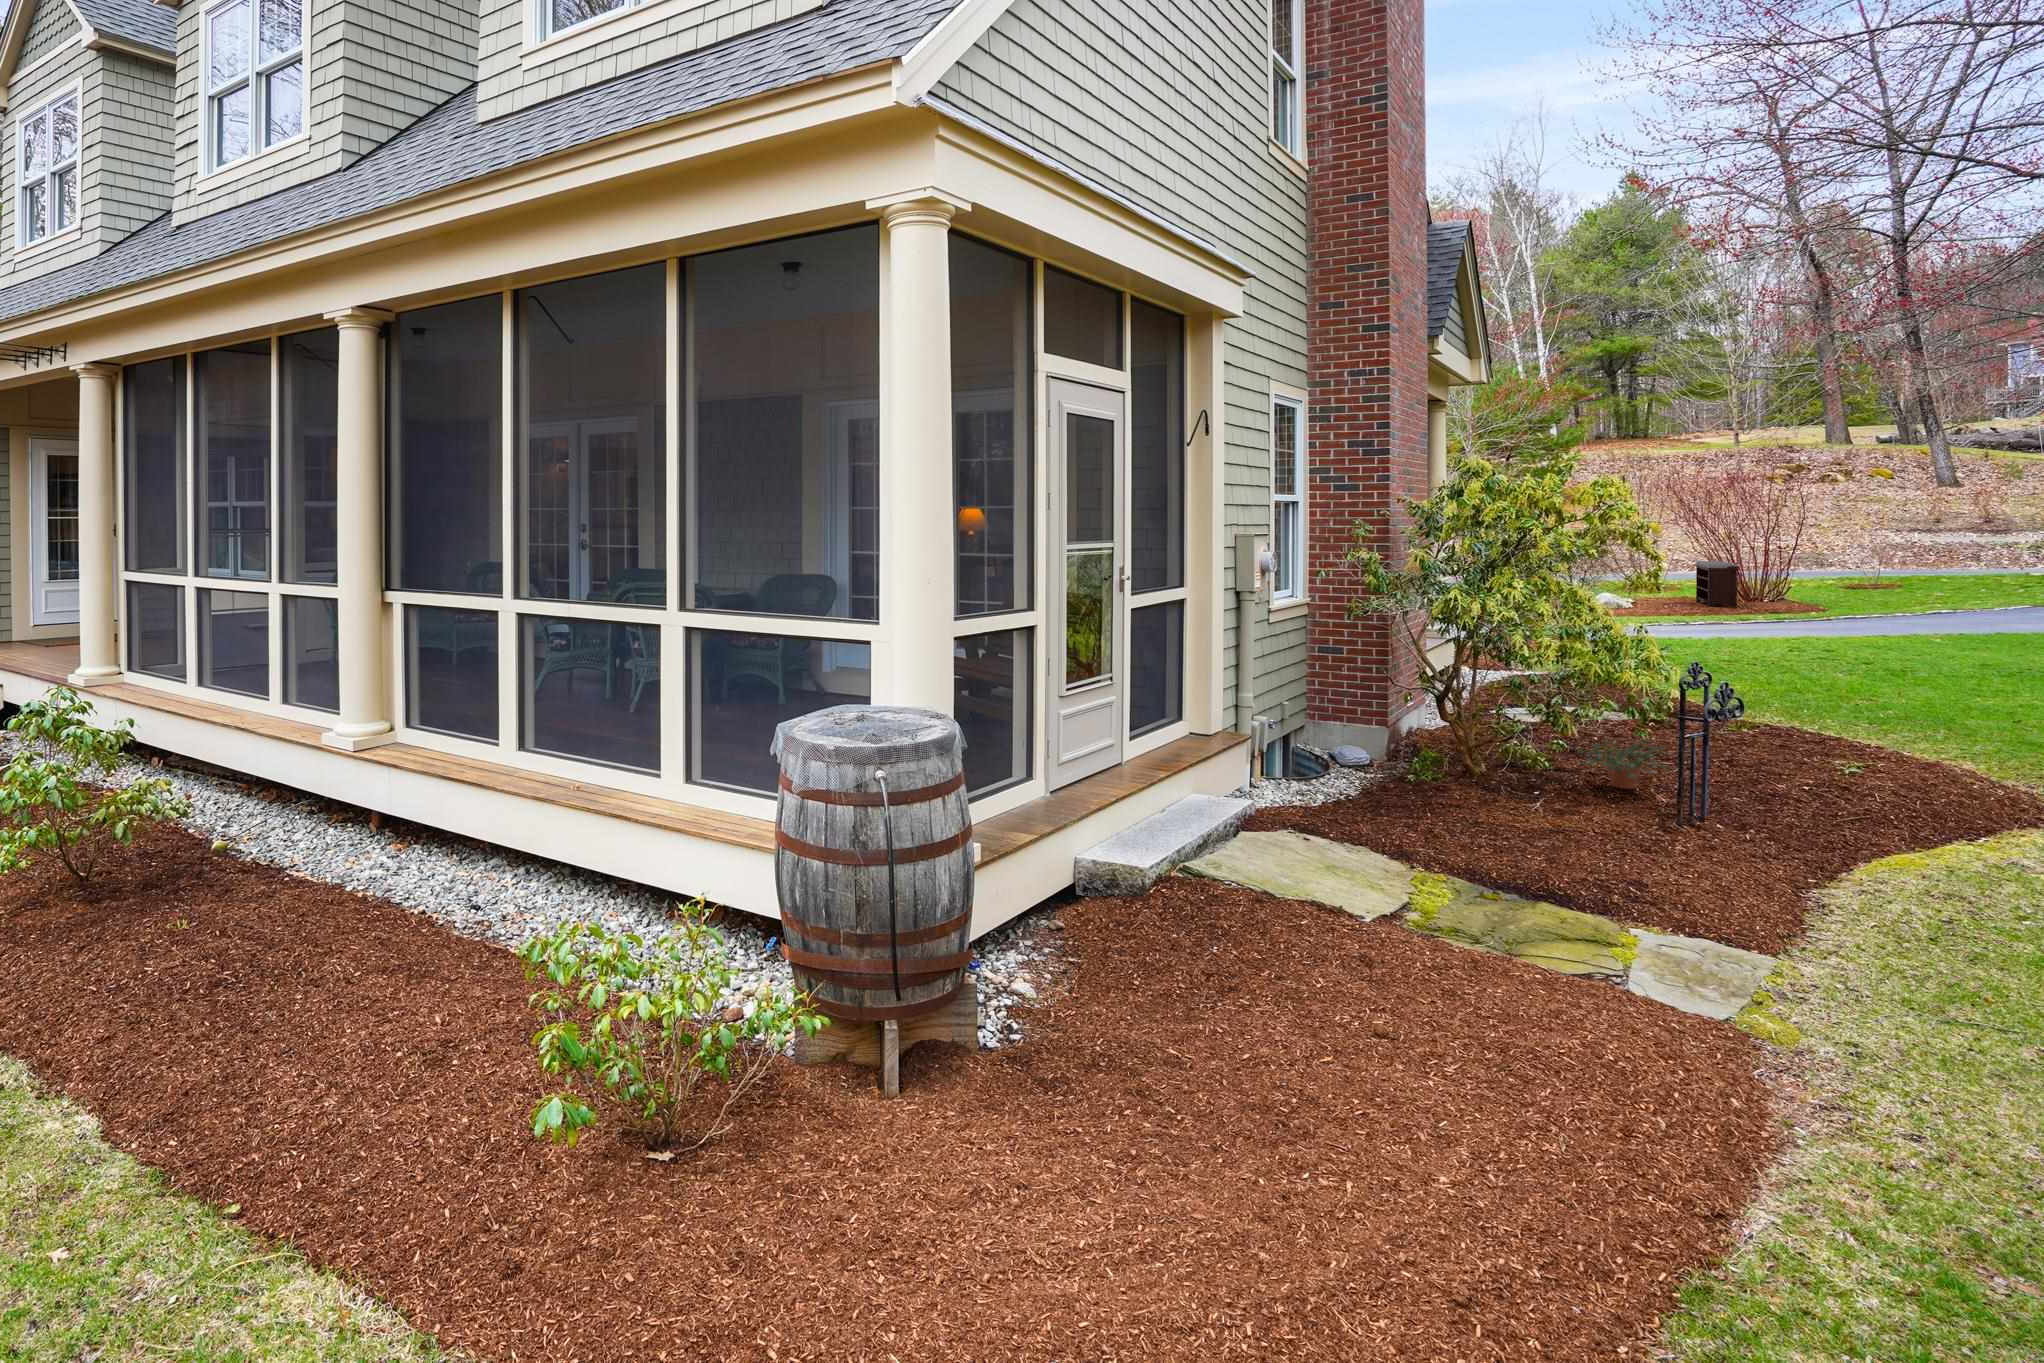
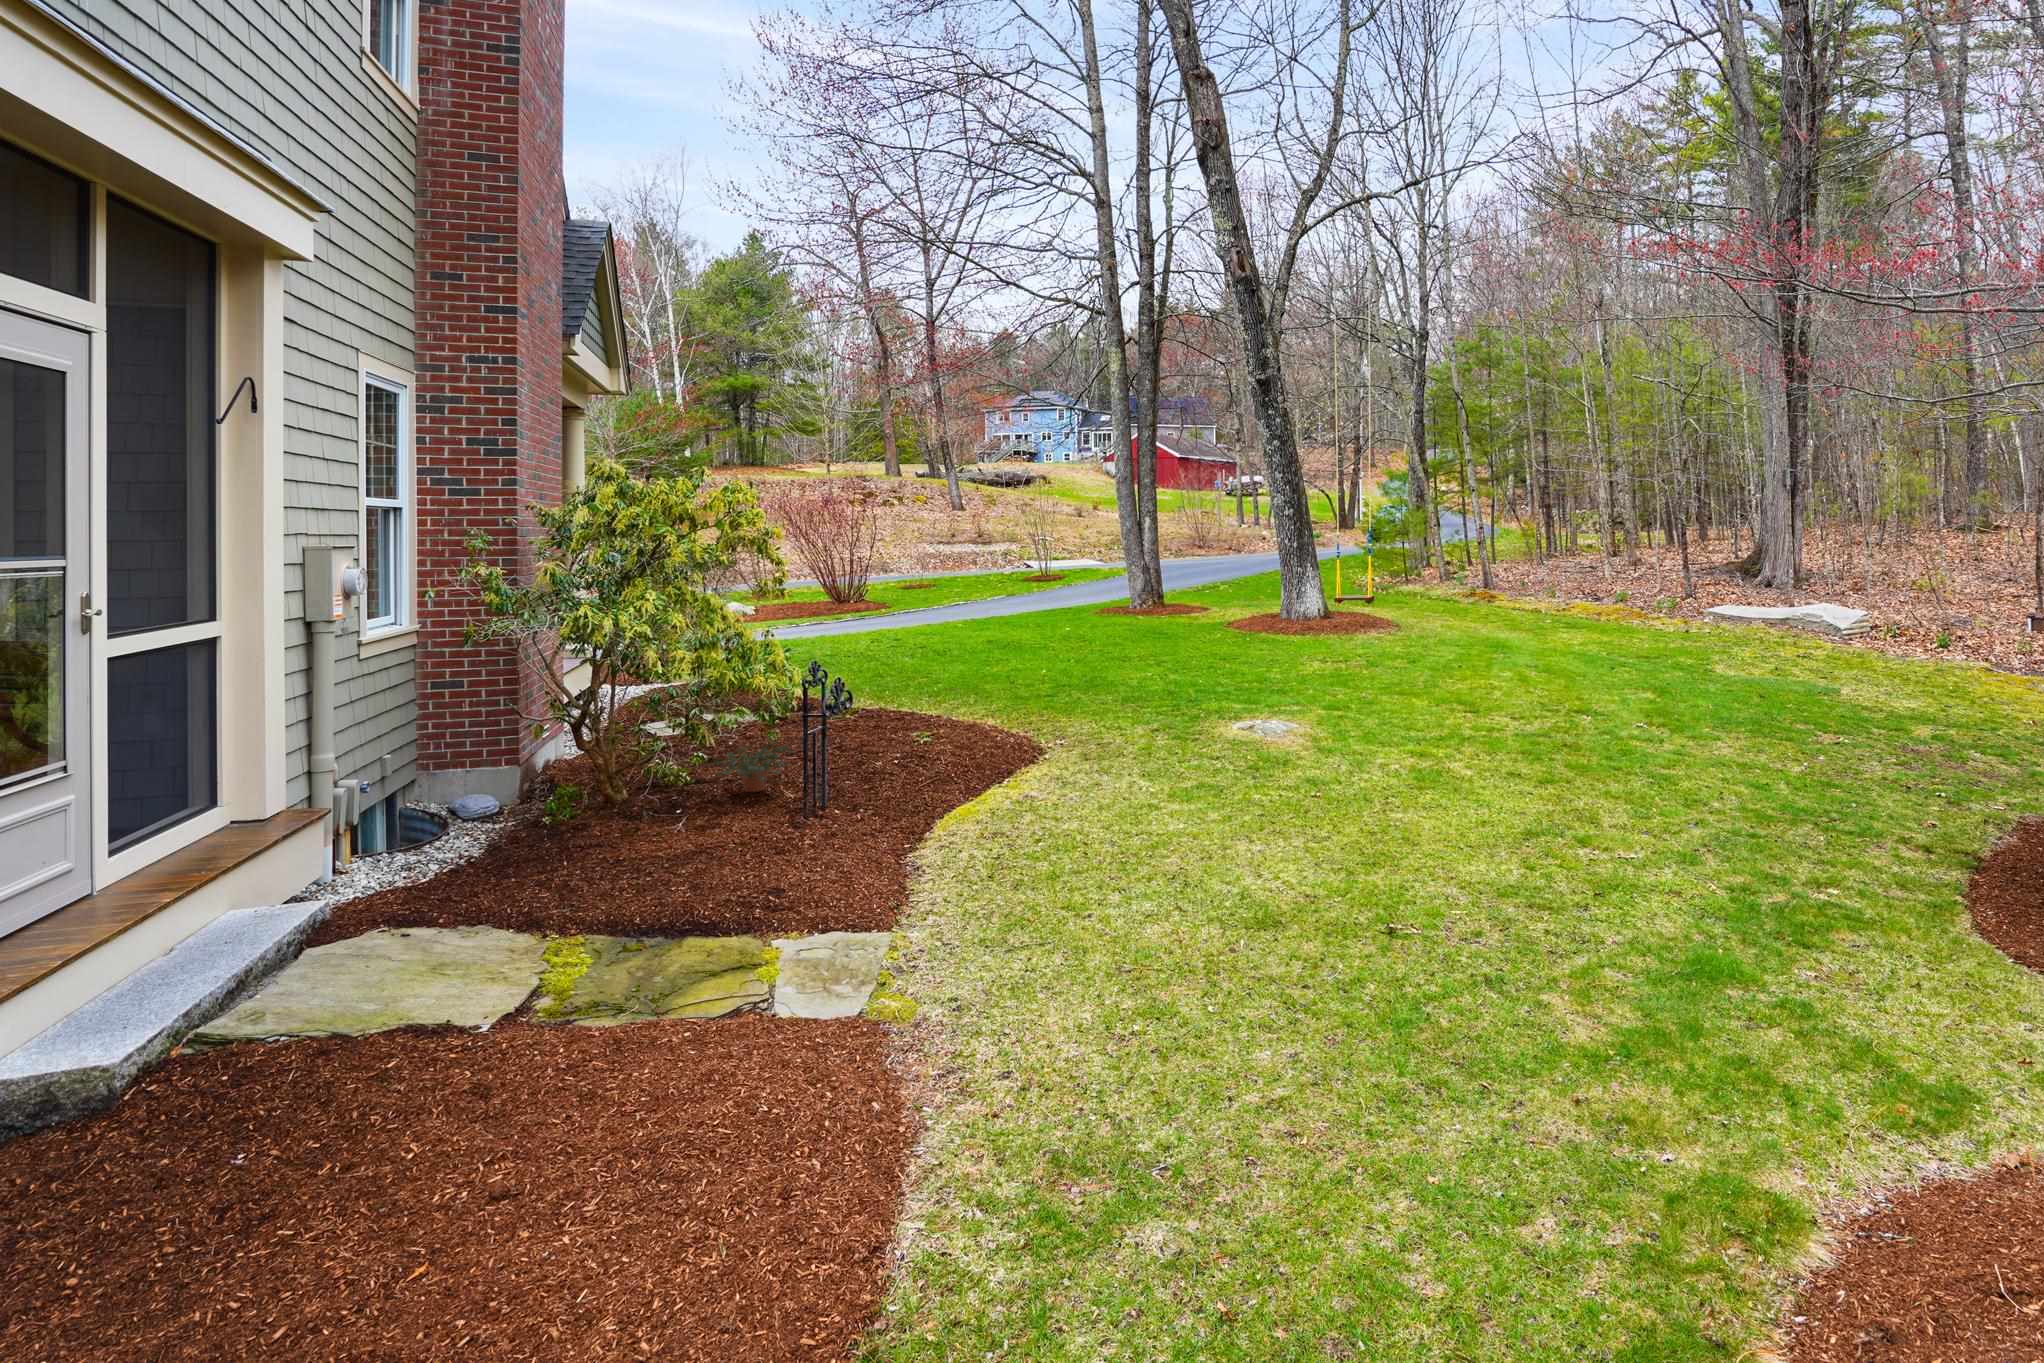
bench: present [1695,561,1739,607] -> none [802,572,834,612]

